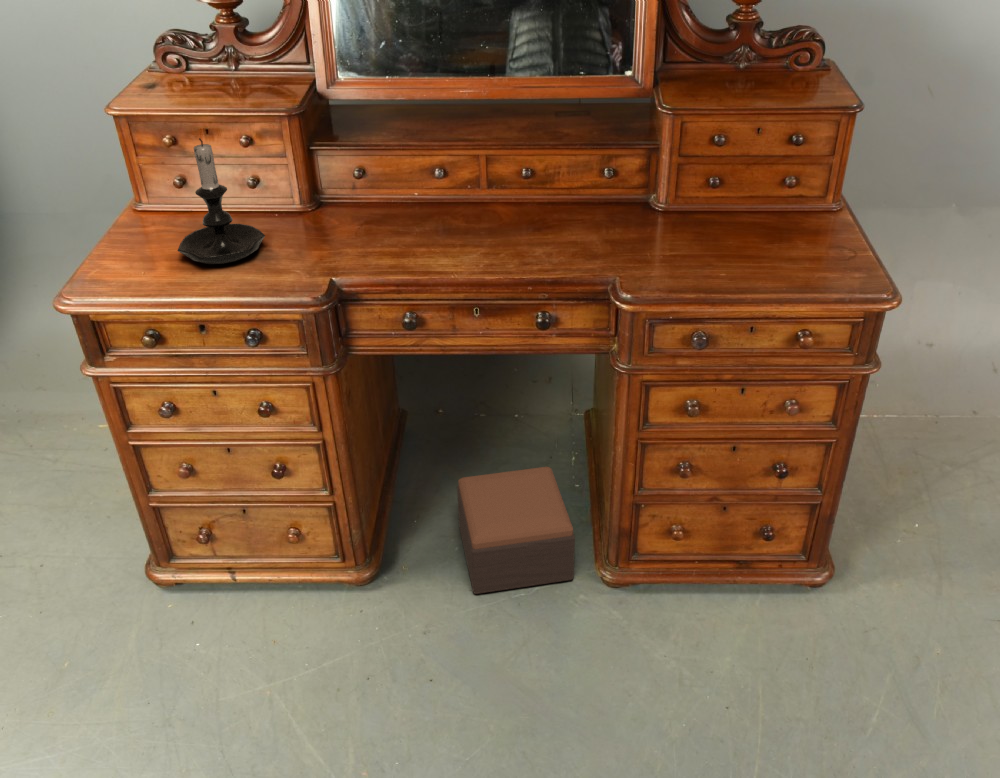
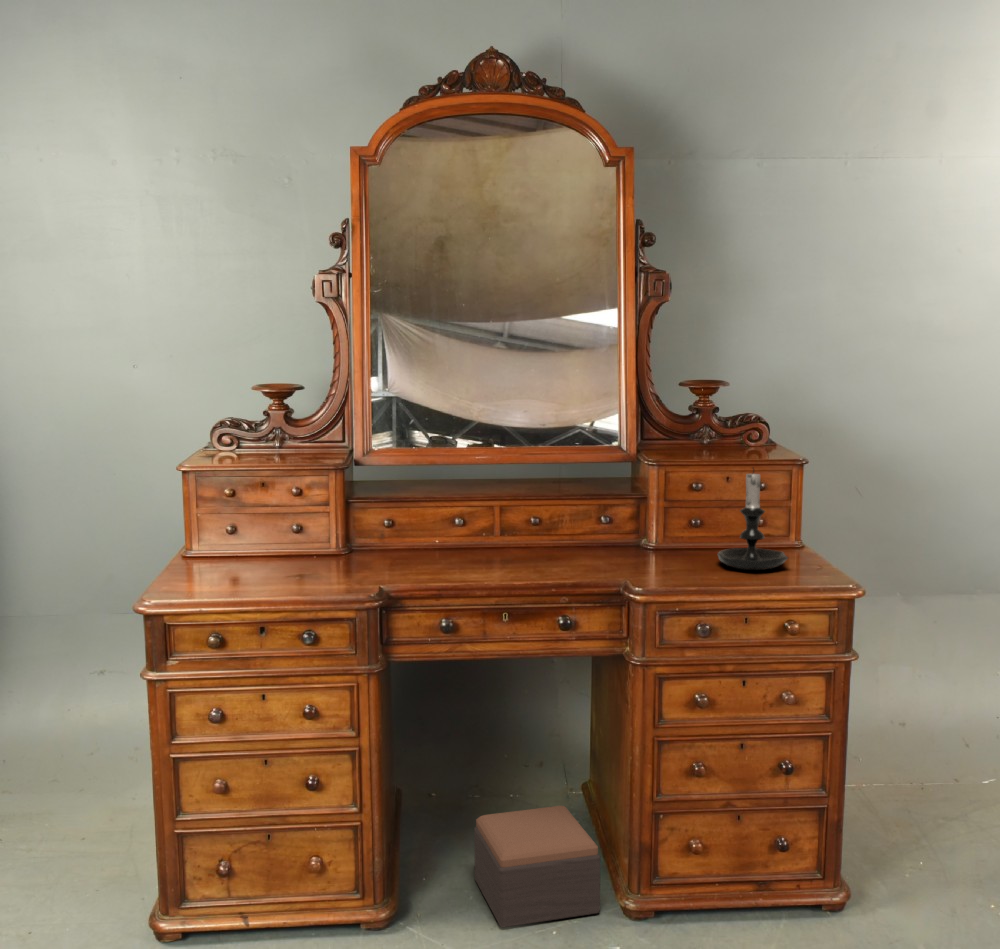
candle holder: present [177,138,265,264] -> present [718,468,788,570]

